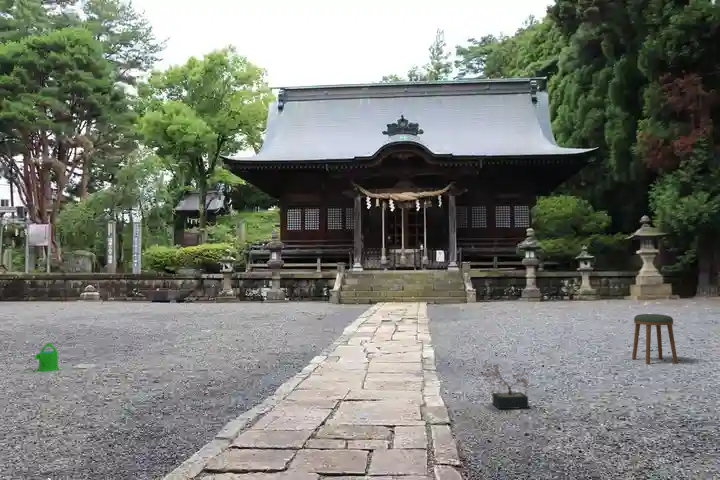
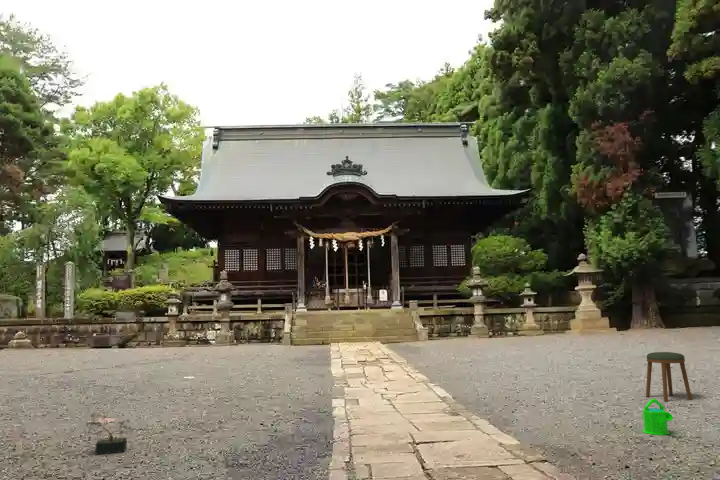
watering can: present [35,343,59,371] -> present [642,399,673,435]
decorative plant: present [481,364,533,409] -> present [85,413,133,454]

